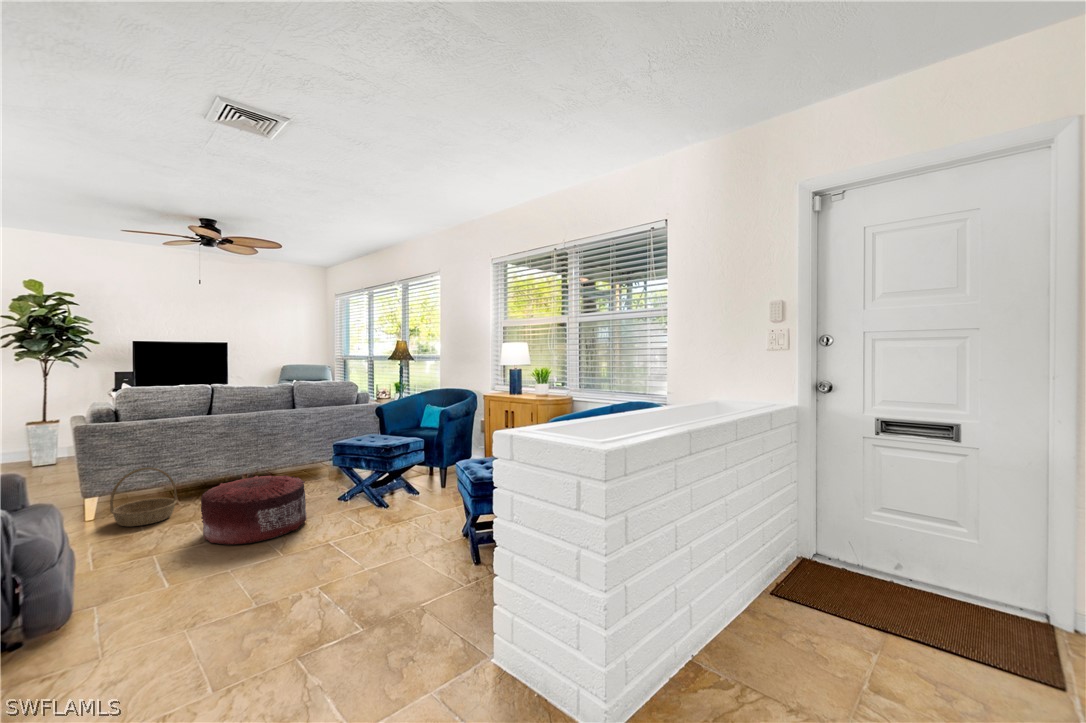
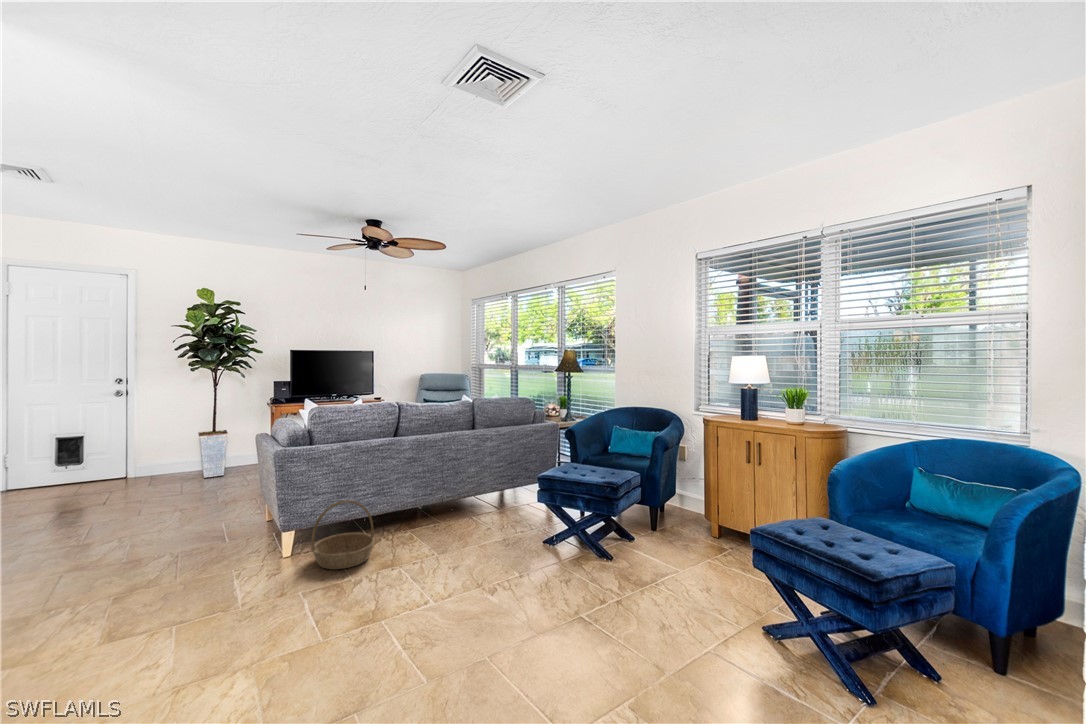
pouf: present [201,475,307,545] -> none [419,514,528,609]

